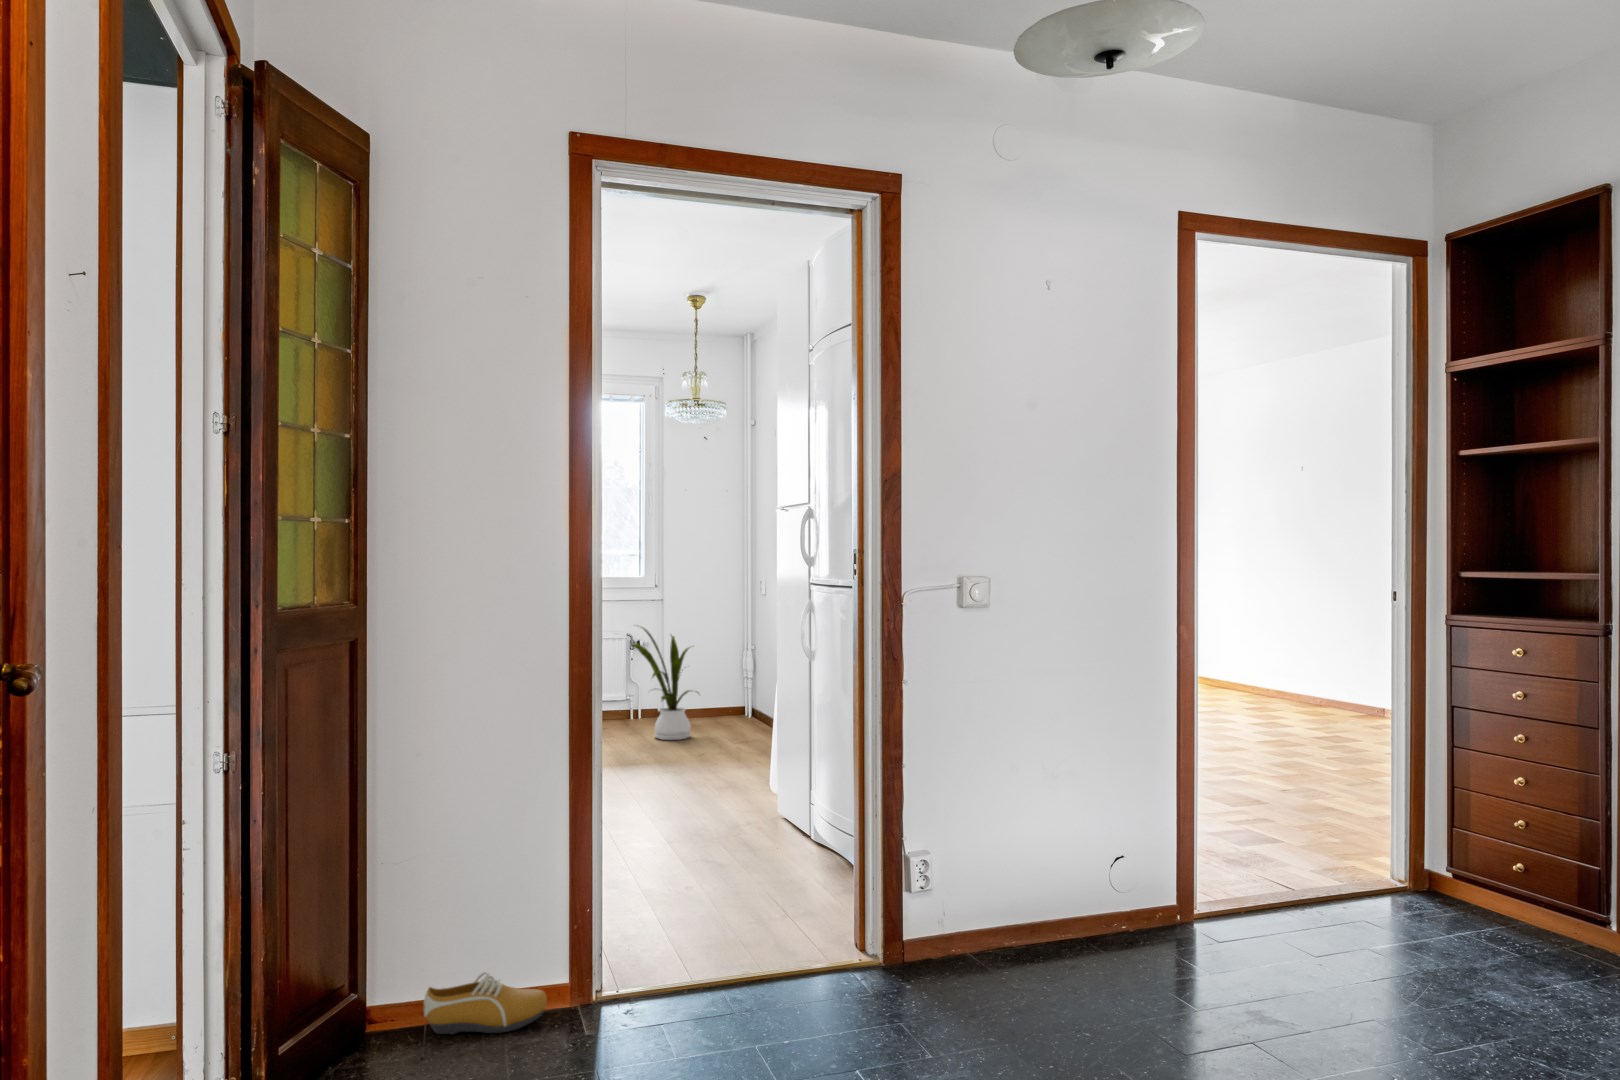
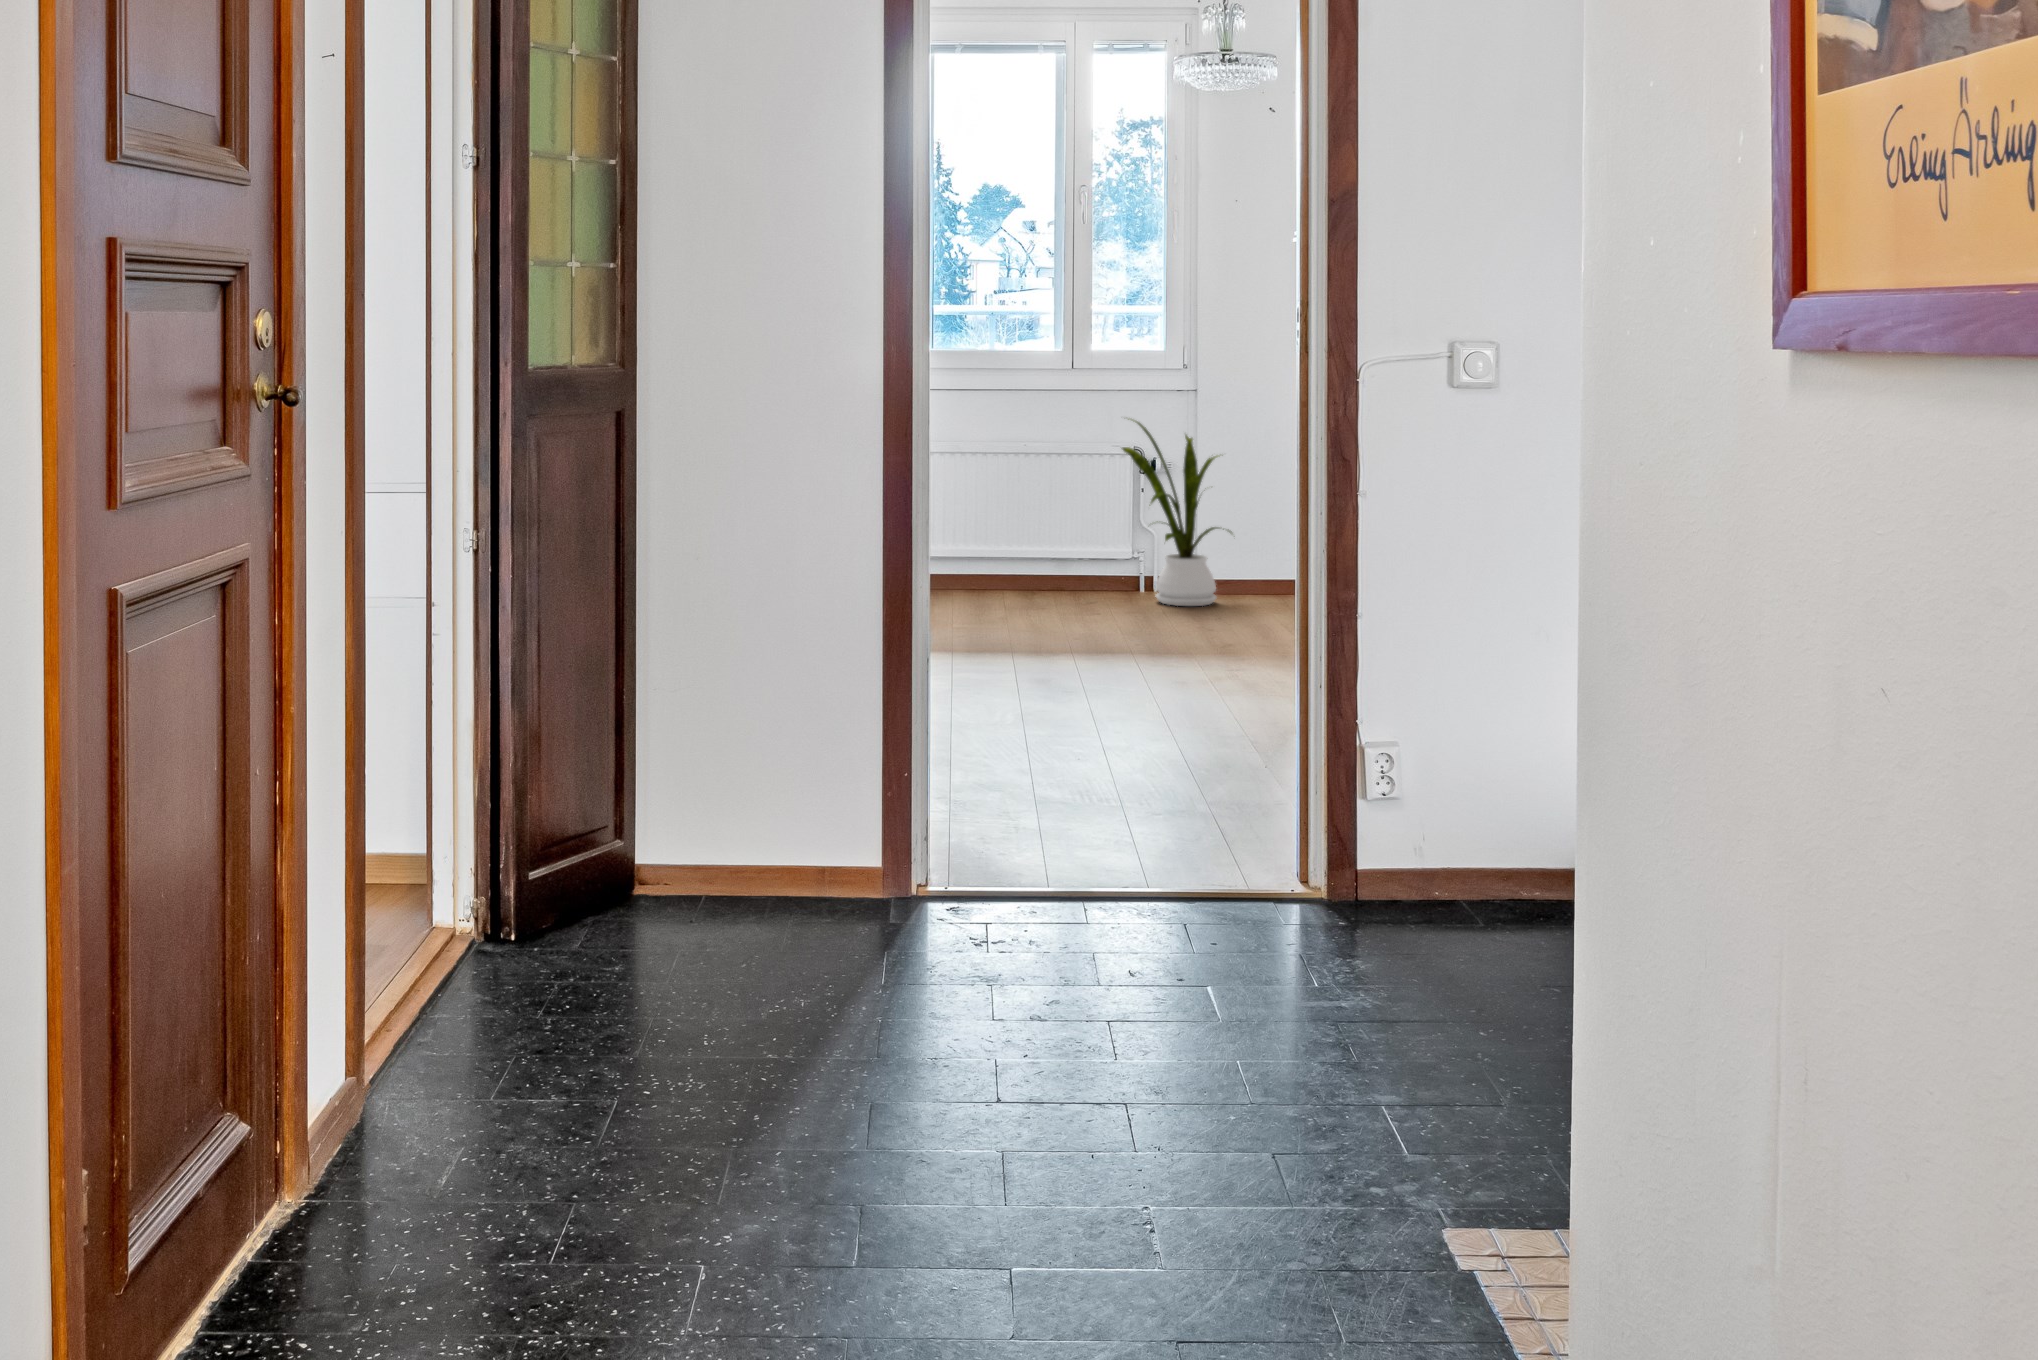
shoe: present [424,972,547,1034] -> none [699,833,848,906]

